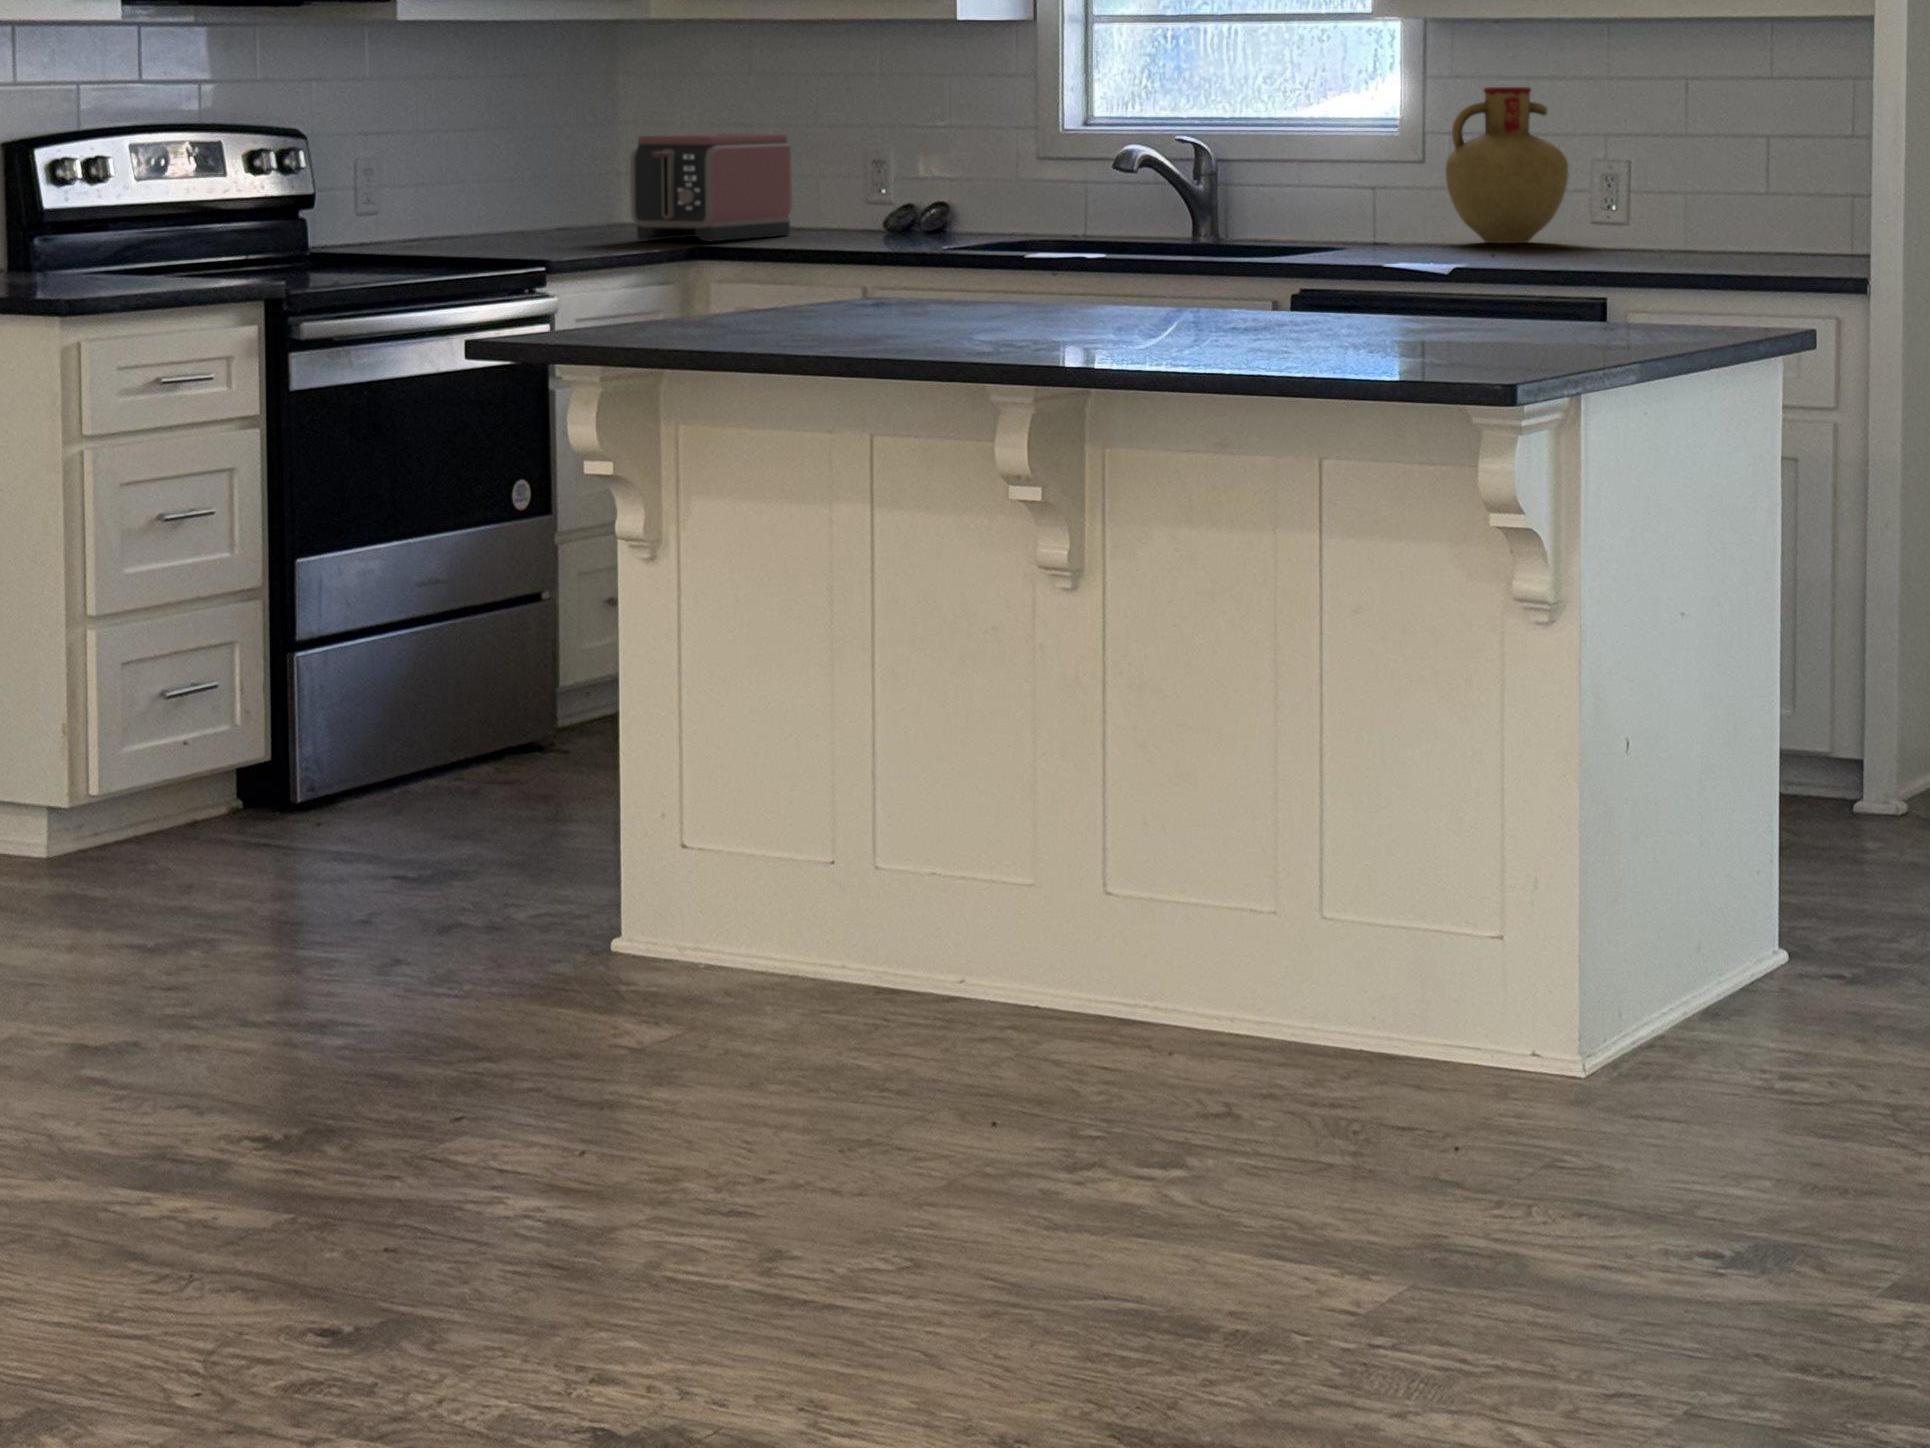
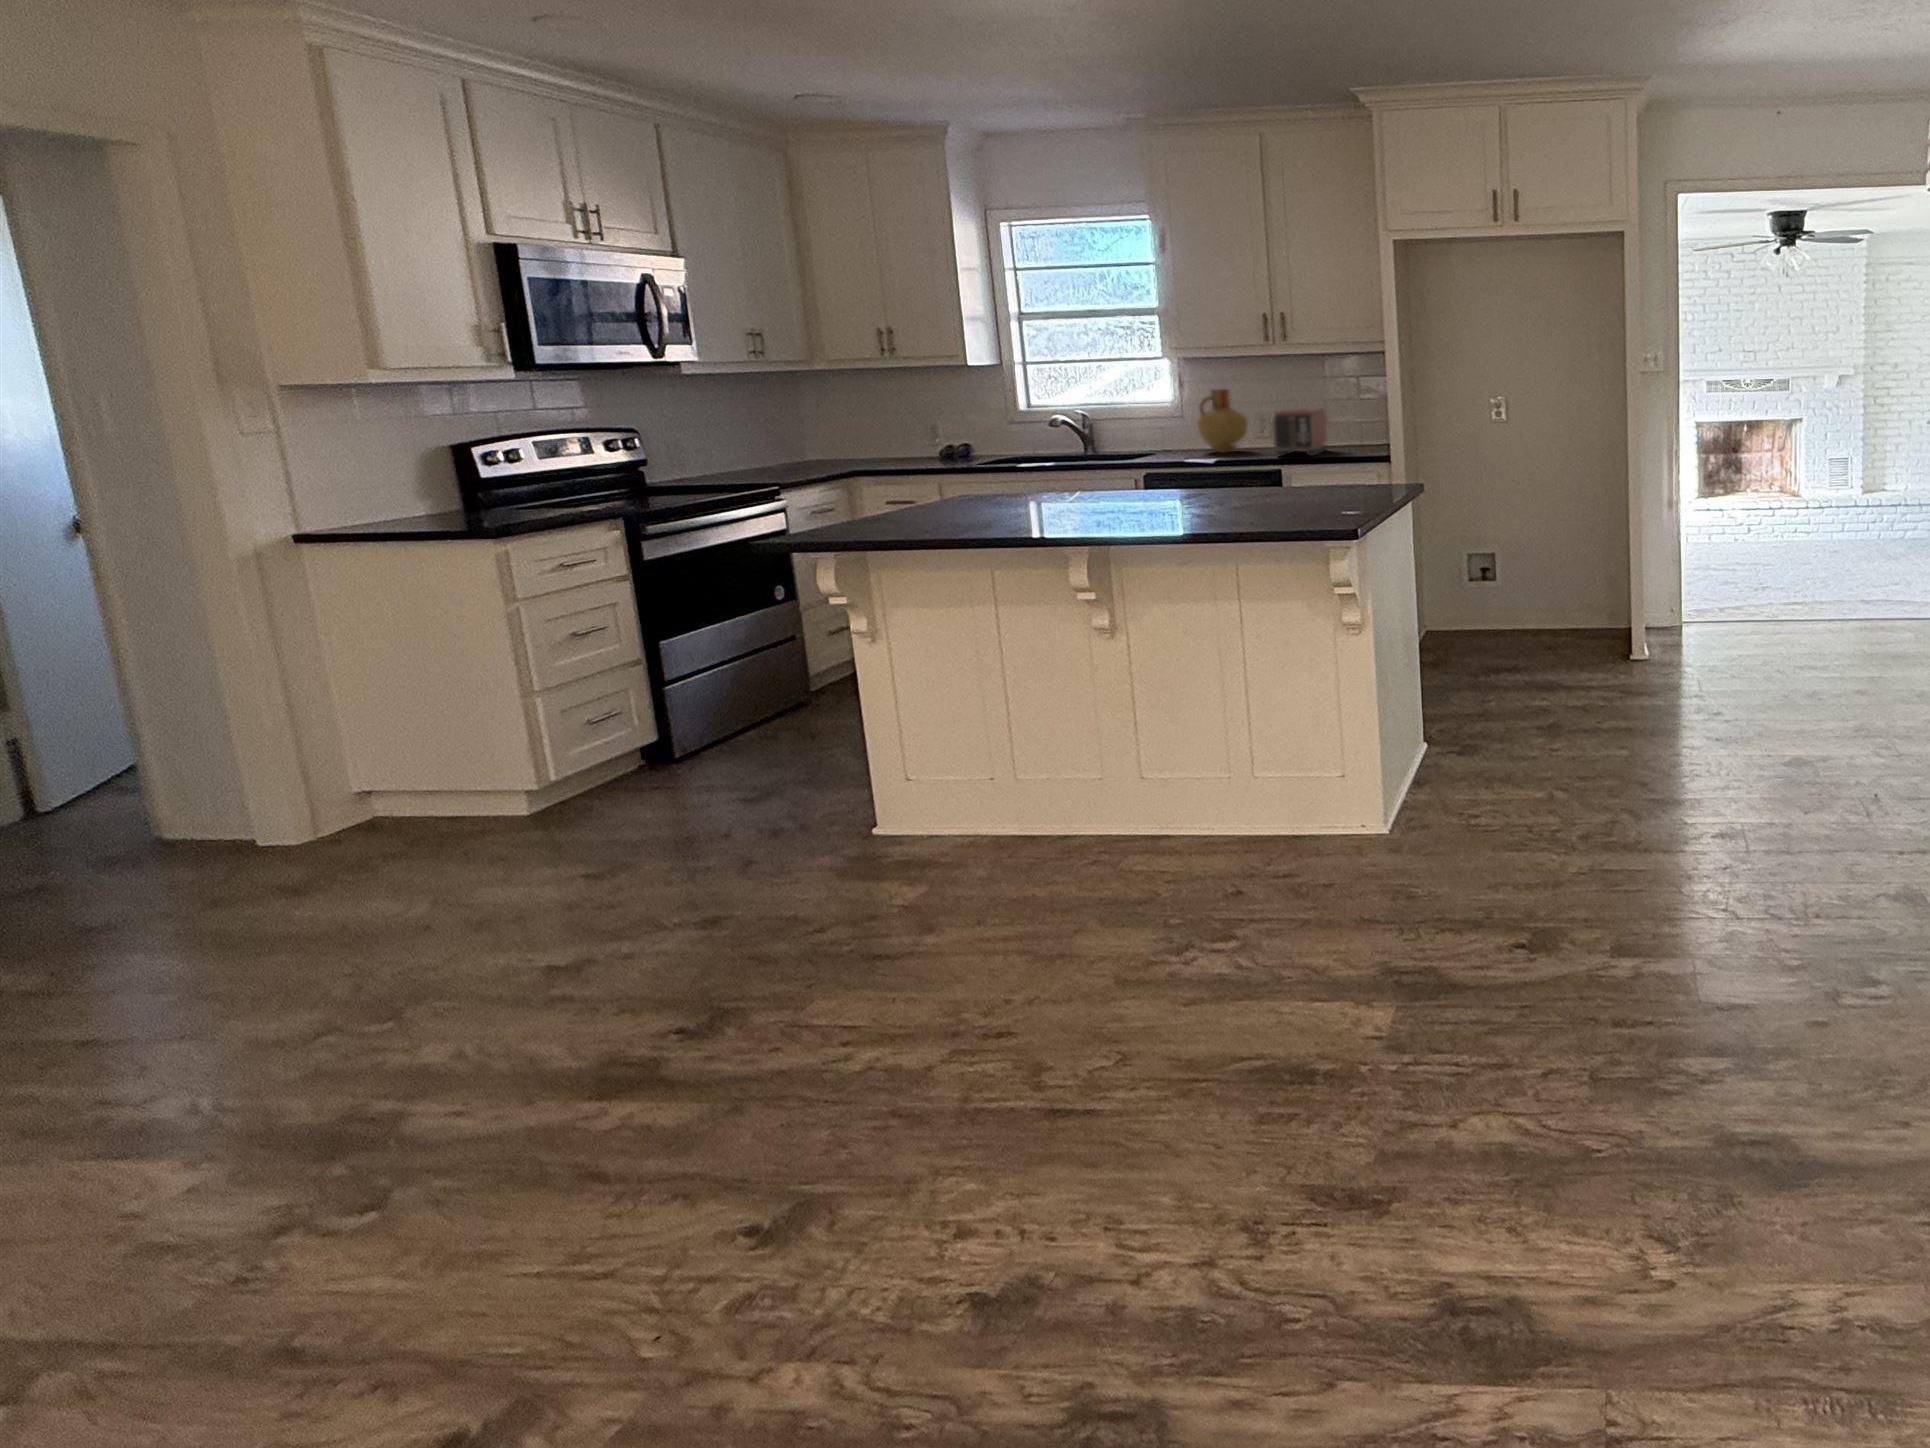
toaster: present [630,134,792,241] -> present [1272,408,1327,457]

